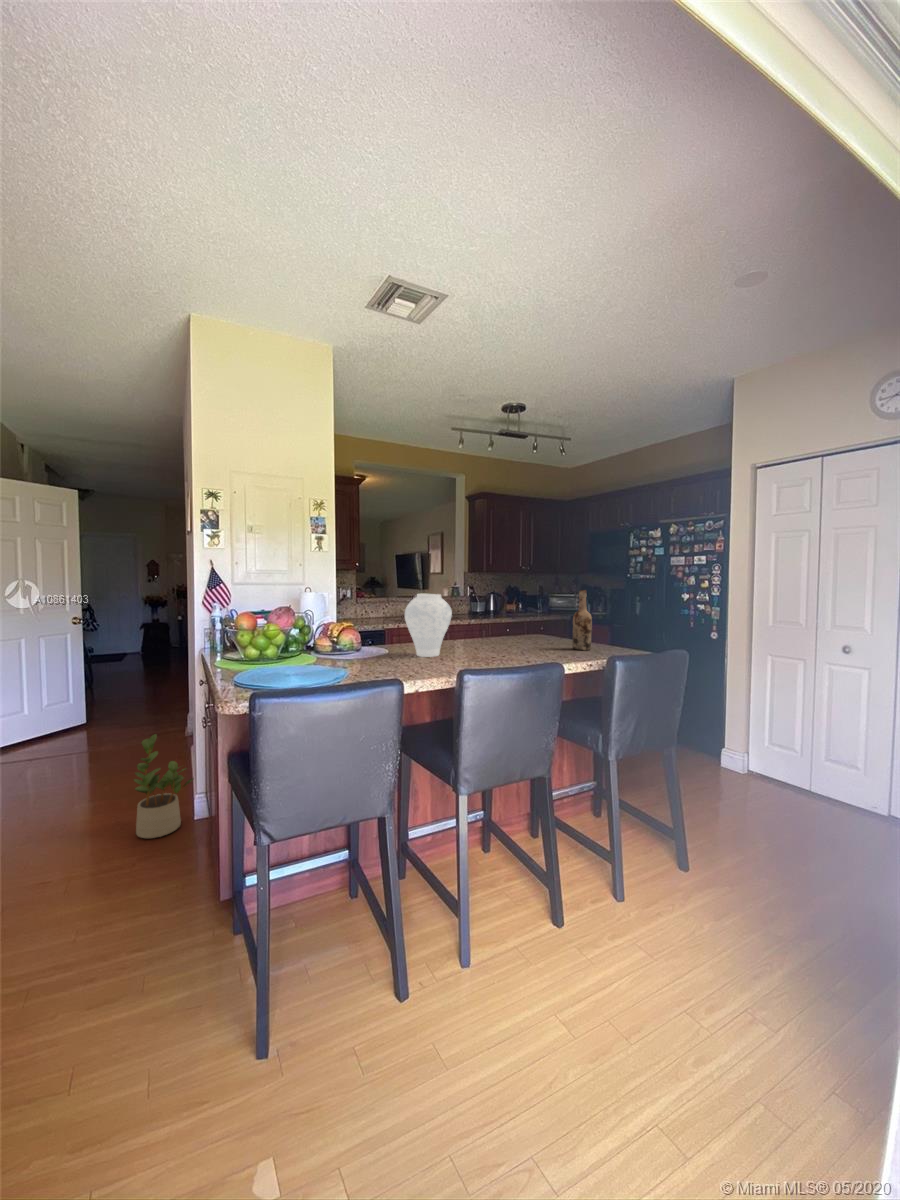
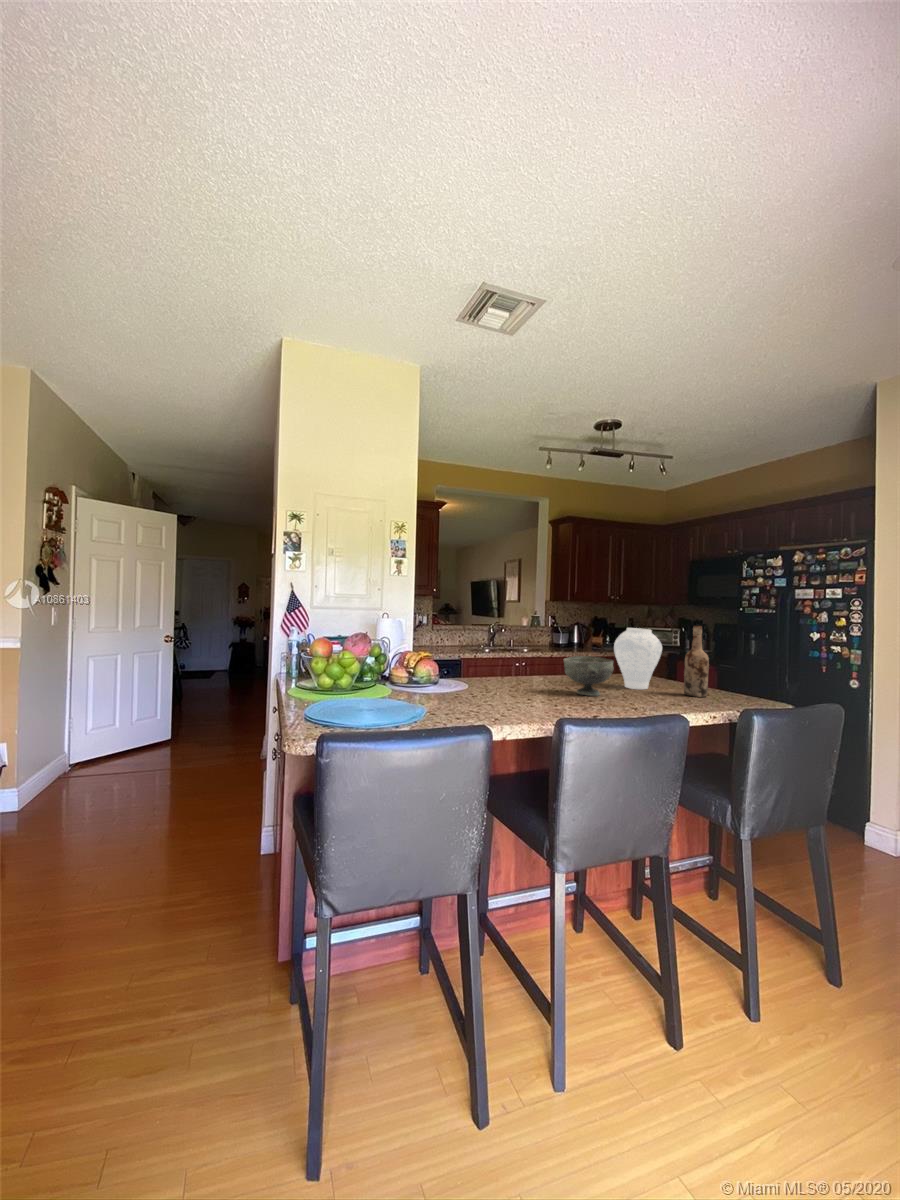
vase: present [405,593,452,657] -> present [614,628,662,689]
bowl: none [470,620,513,653] -> present [564,656,613,696]
potted plant: present [133,734,193,838] -> none [201,761,261,873]

